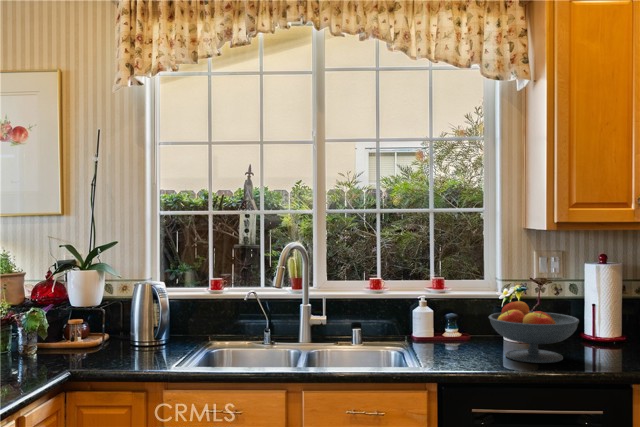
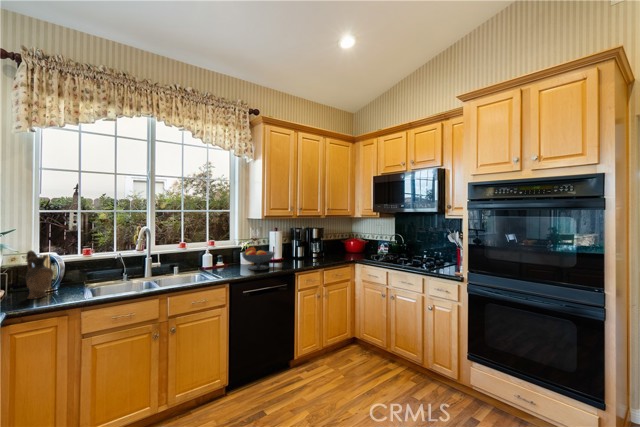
ceramic pitcher: none [107,278,142,359] -> present [26,250,53,299]

